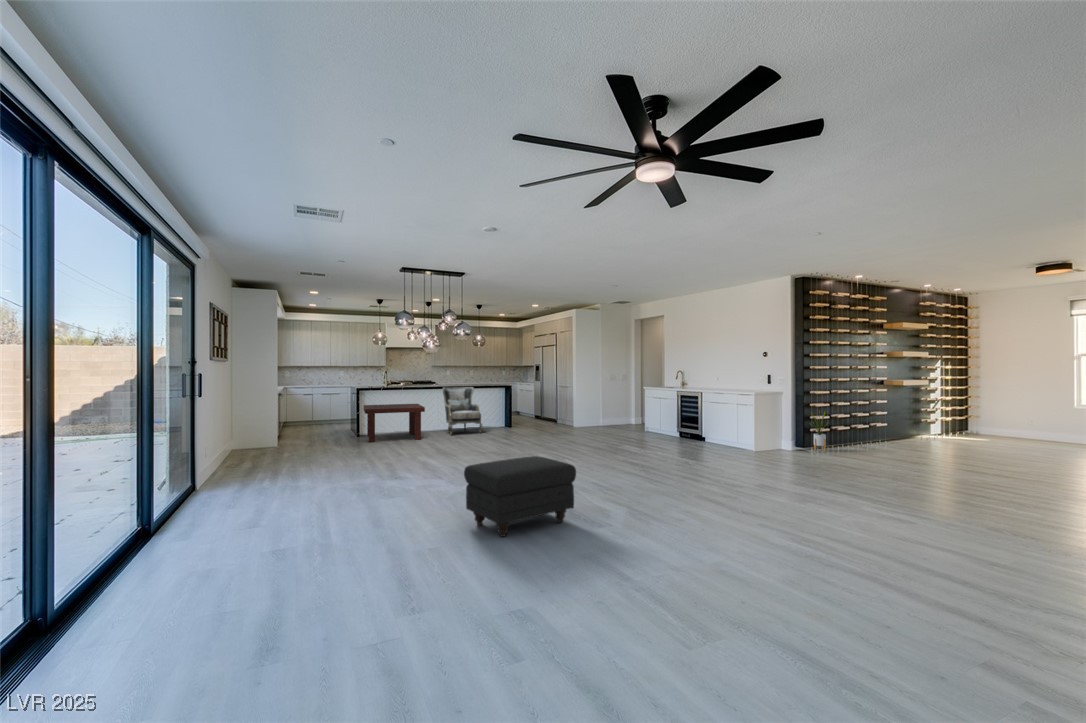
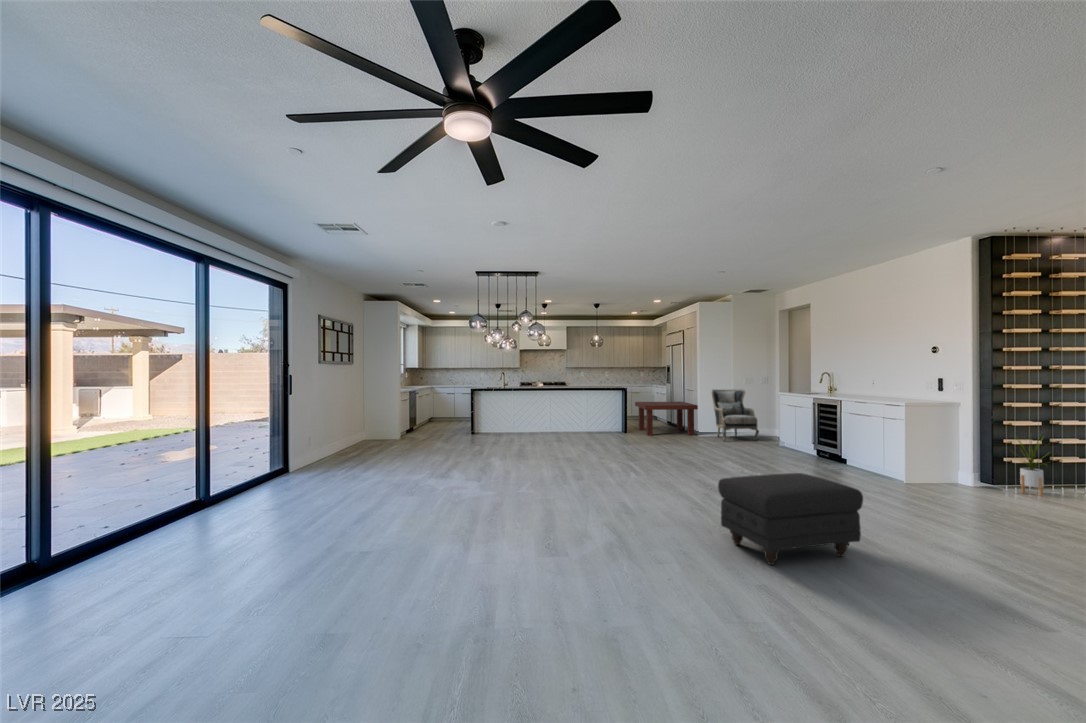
armchair: present [443,387,482,435] -> present [712,389,759,441]
coffee table: present [363,404,425,442] -> present [635,402,698,436]
ottoman: present [464,456,576,537] -> present [718,473,863,565]

